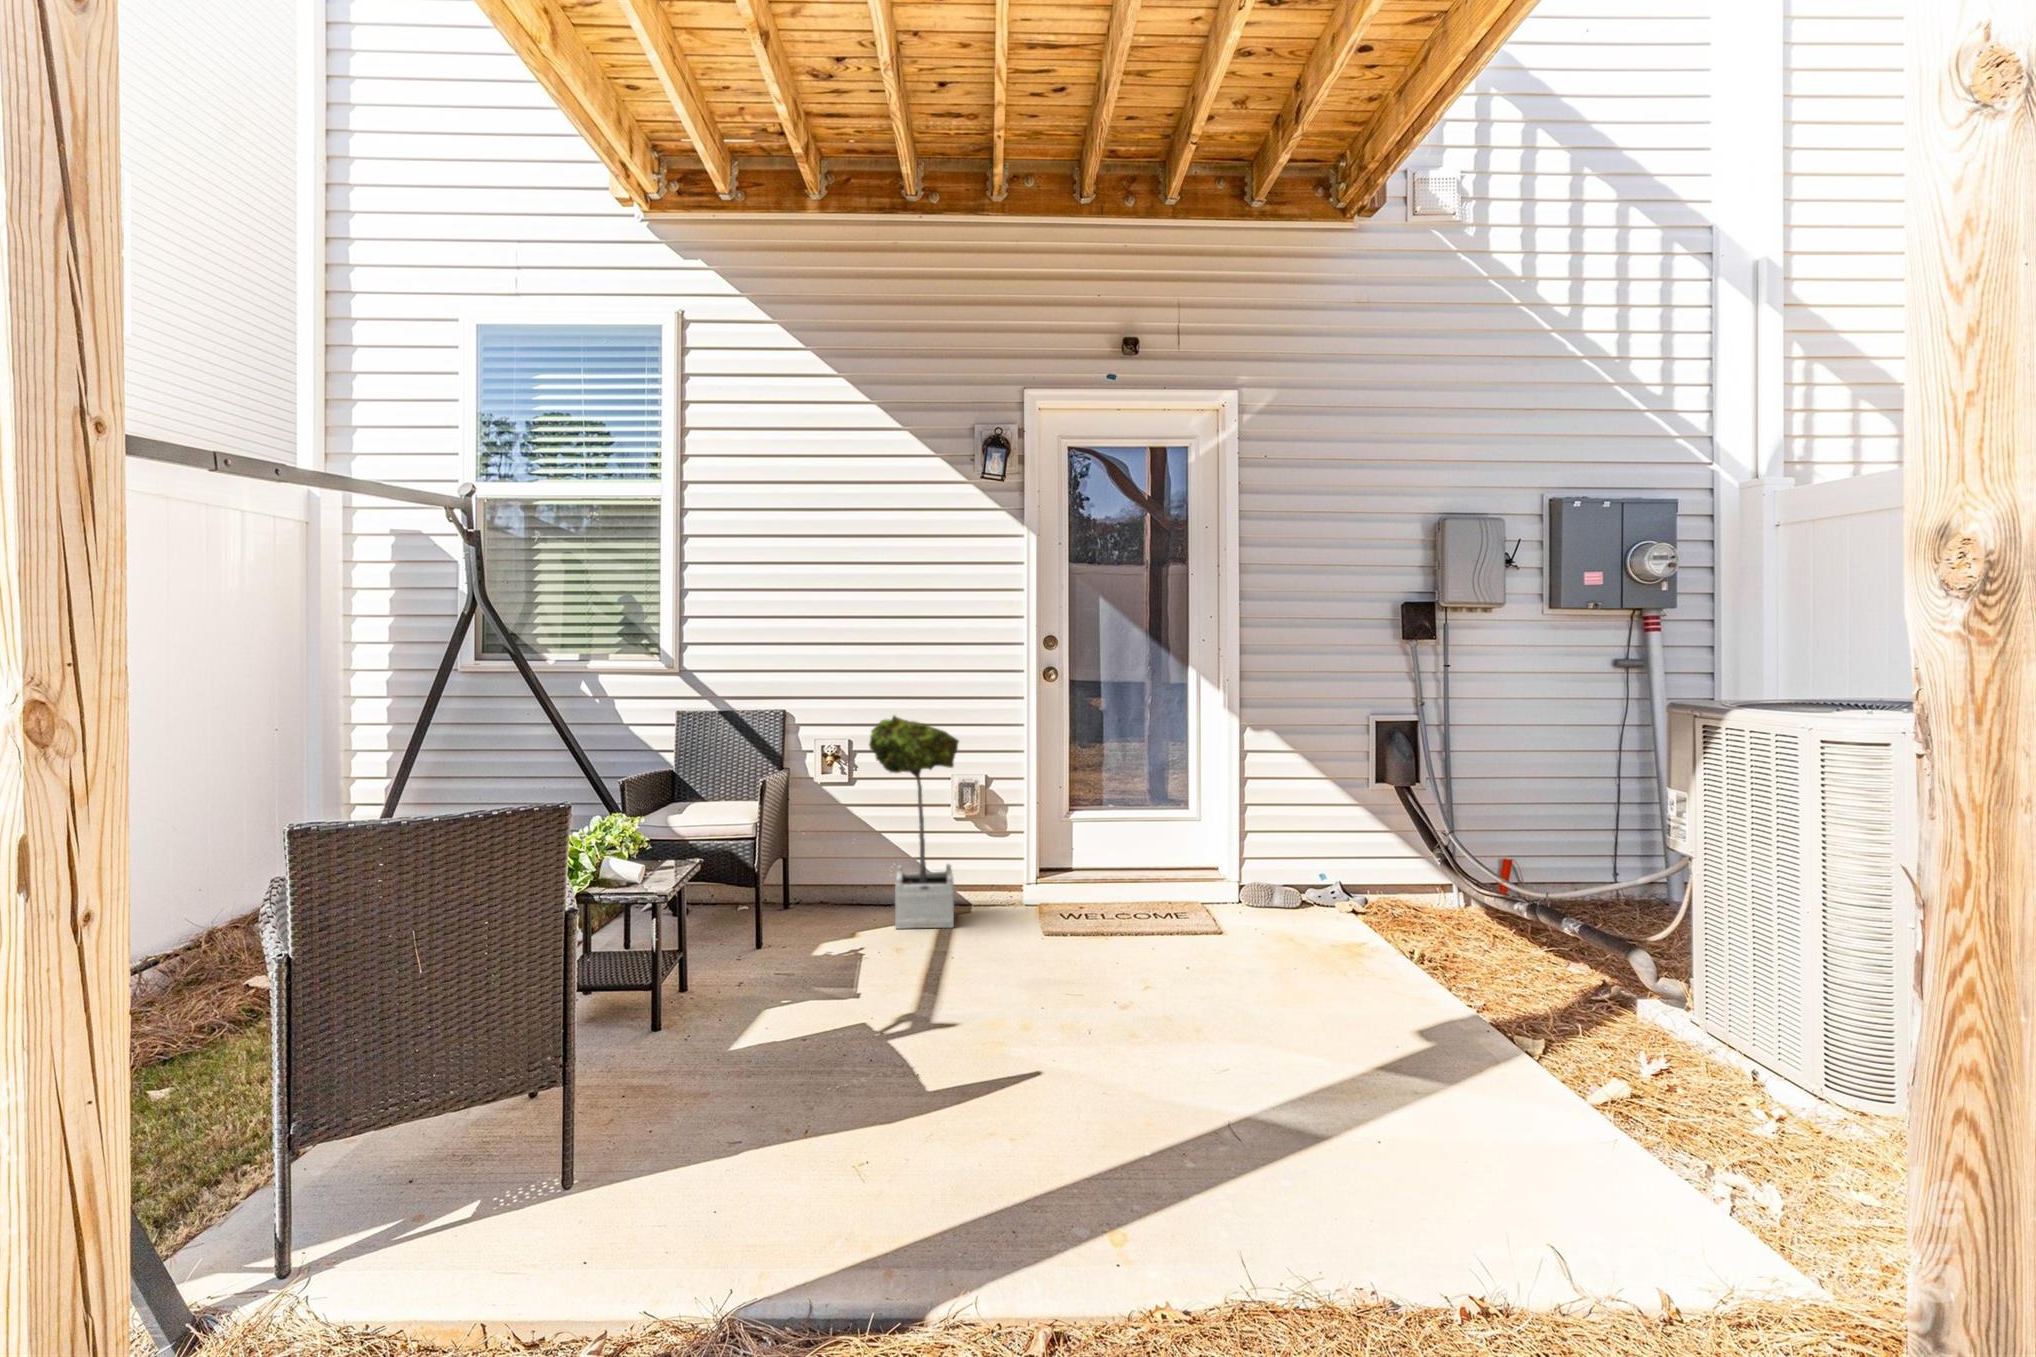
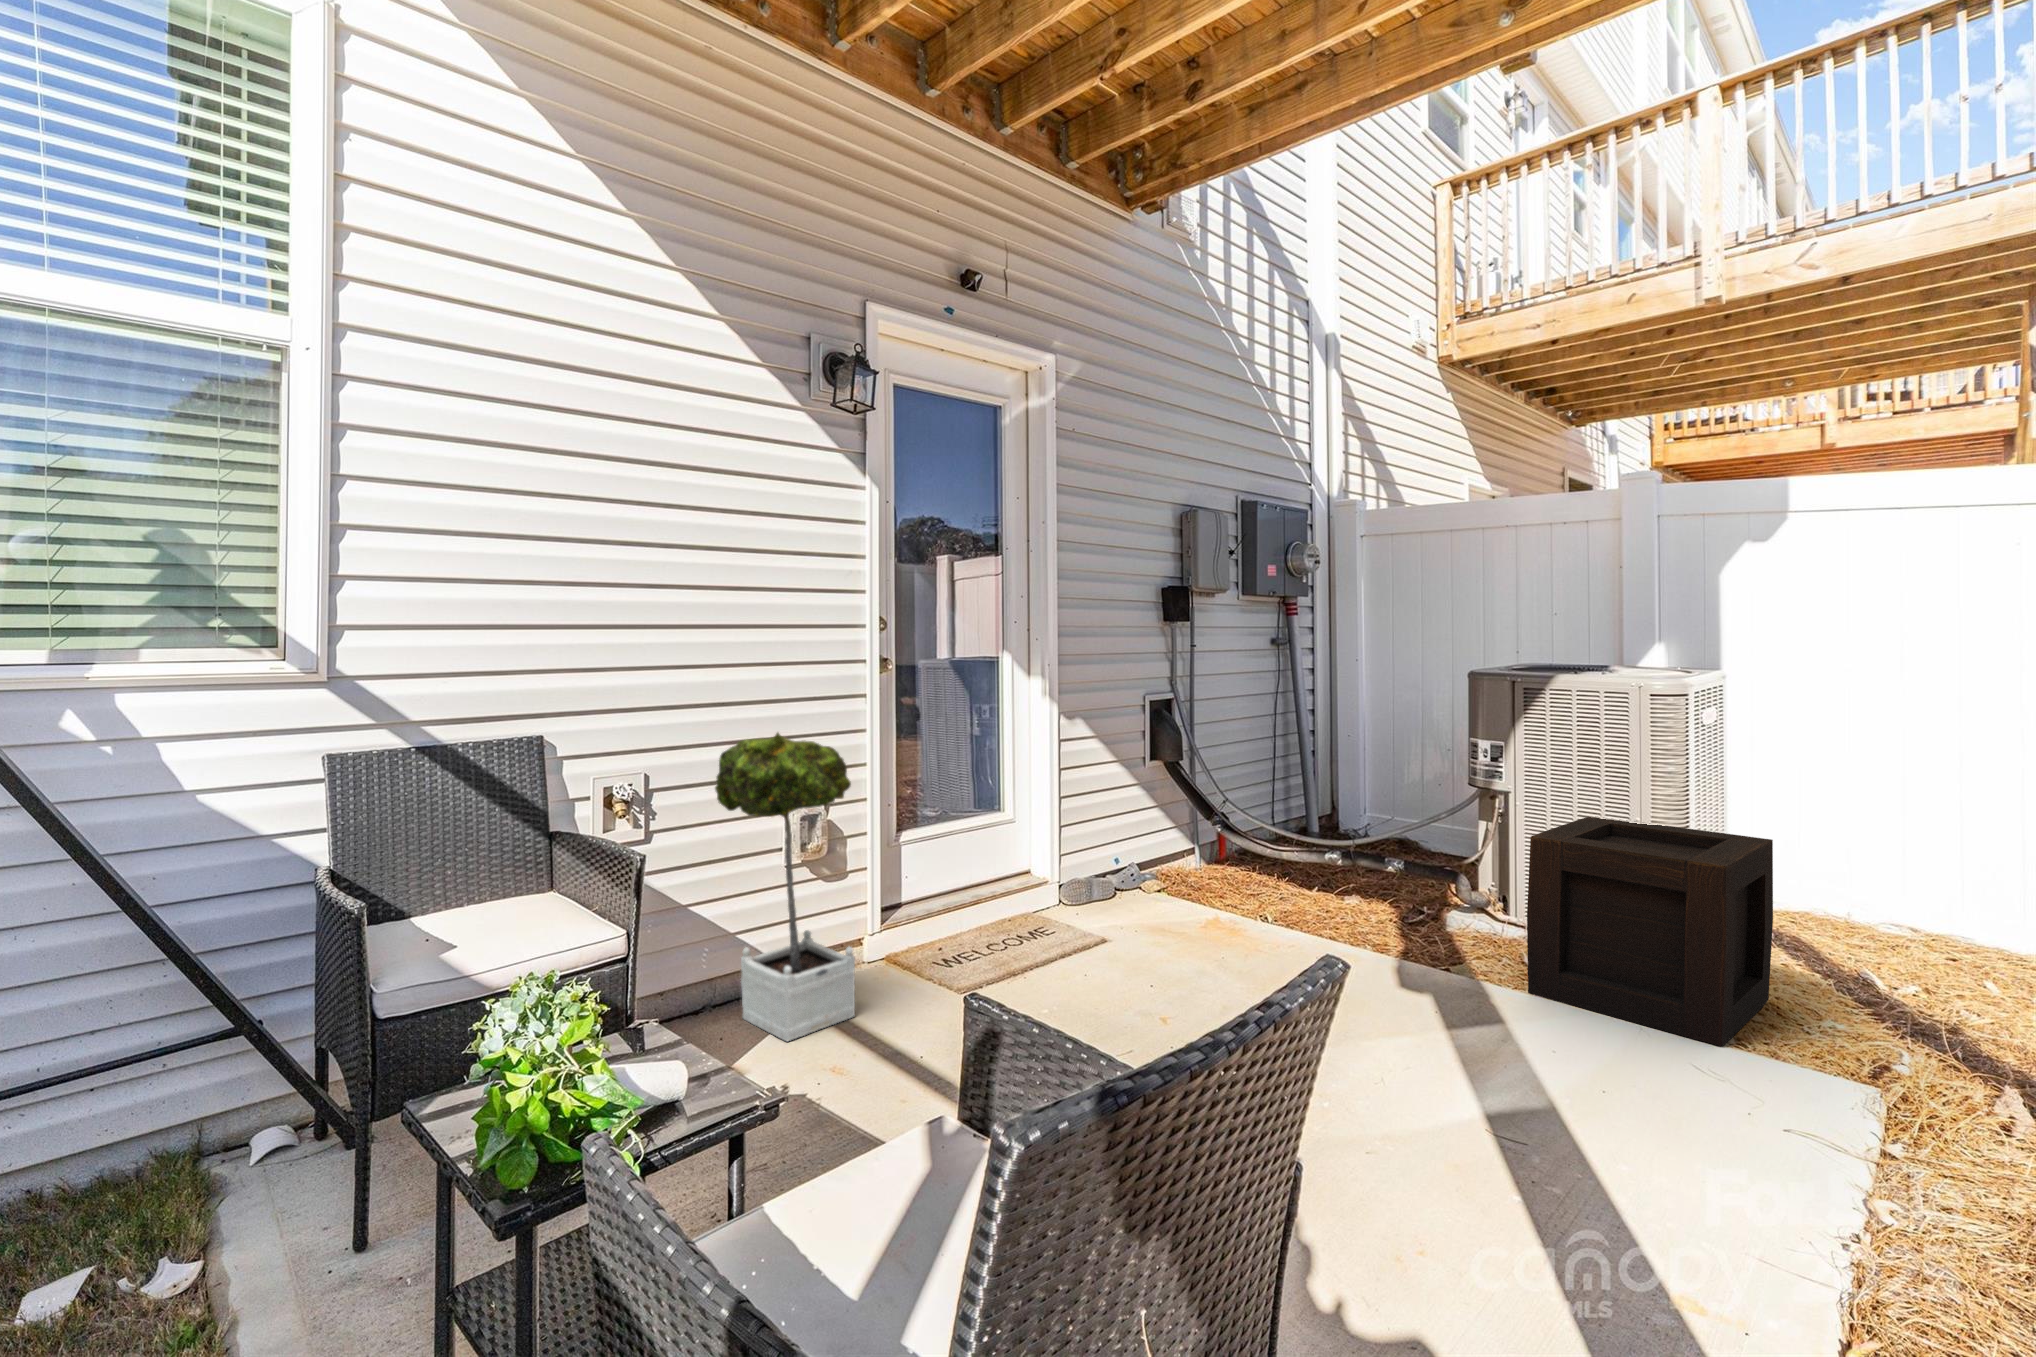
wooden crate: none [1518,876,1839,1138] -> present [1527,817,1773,1046]

